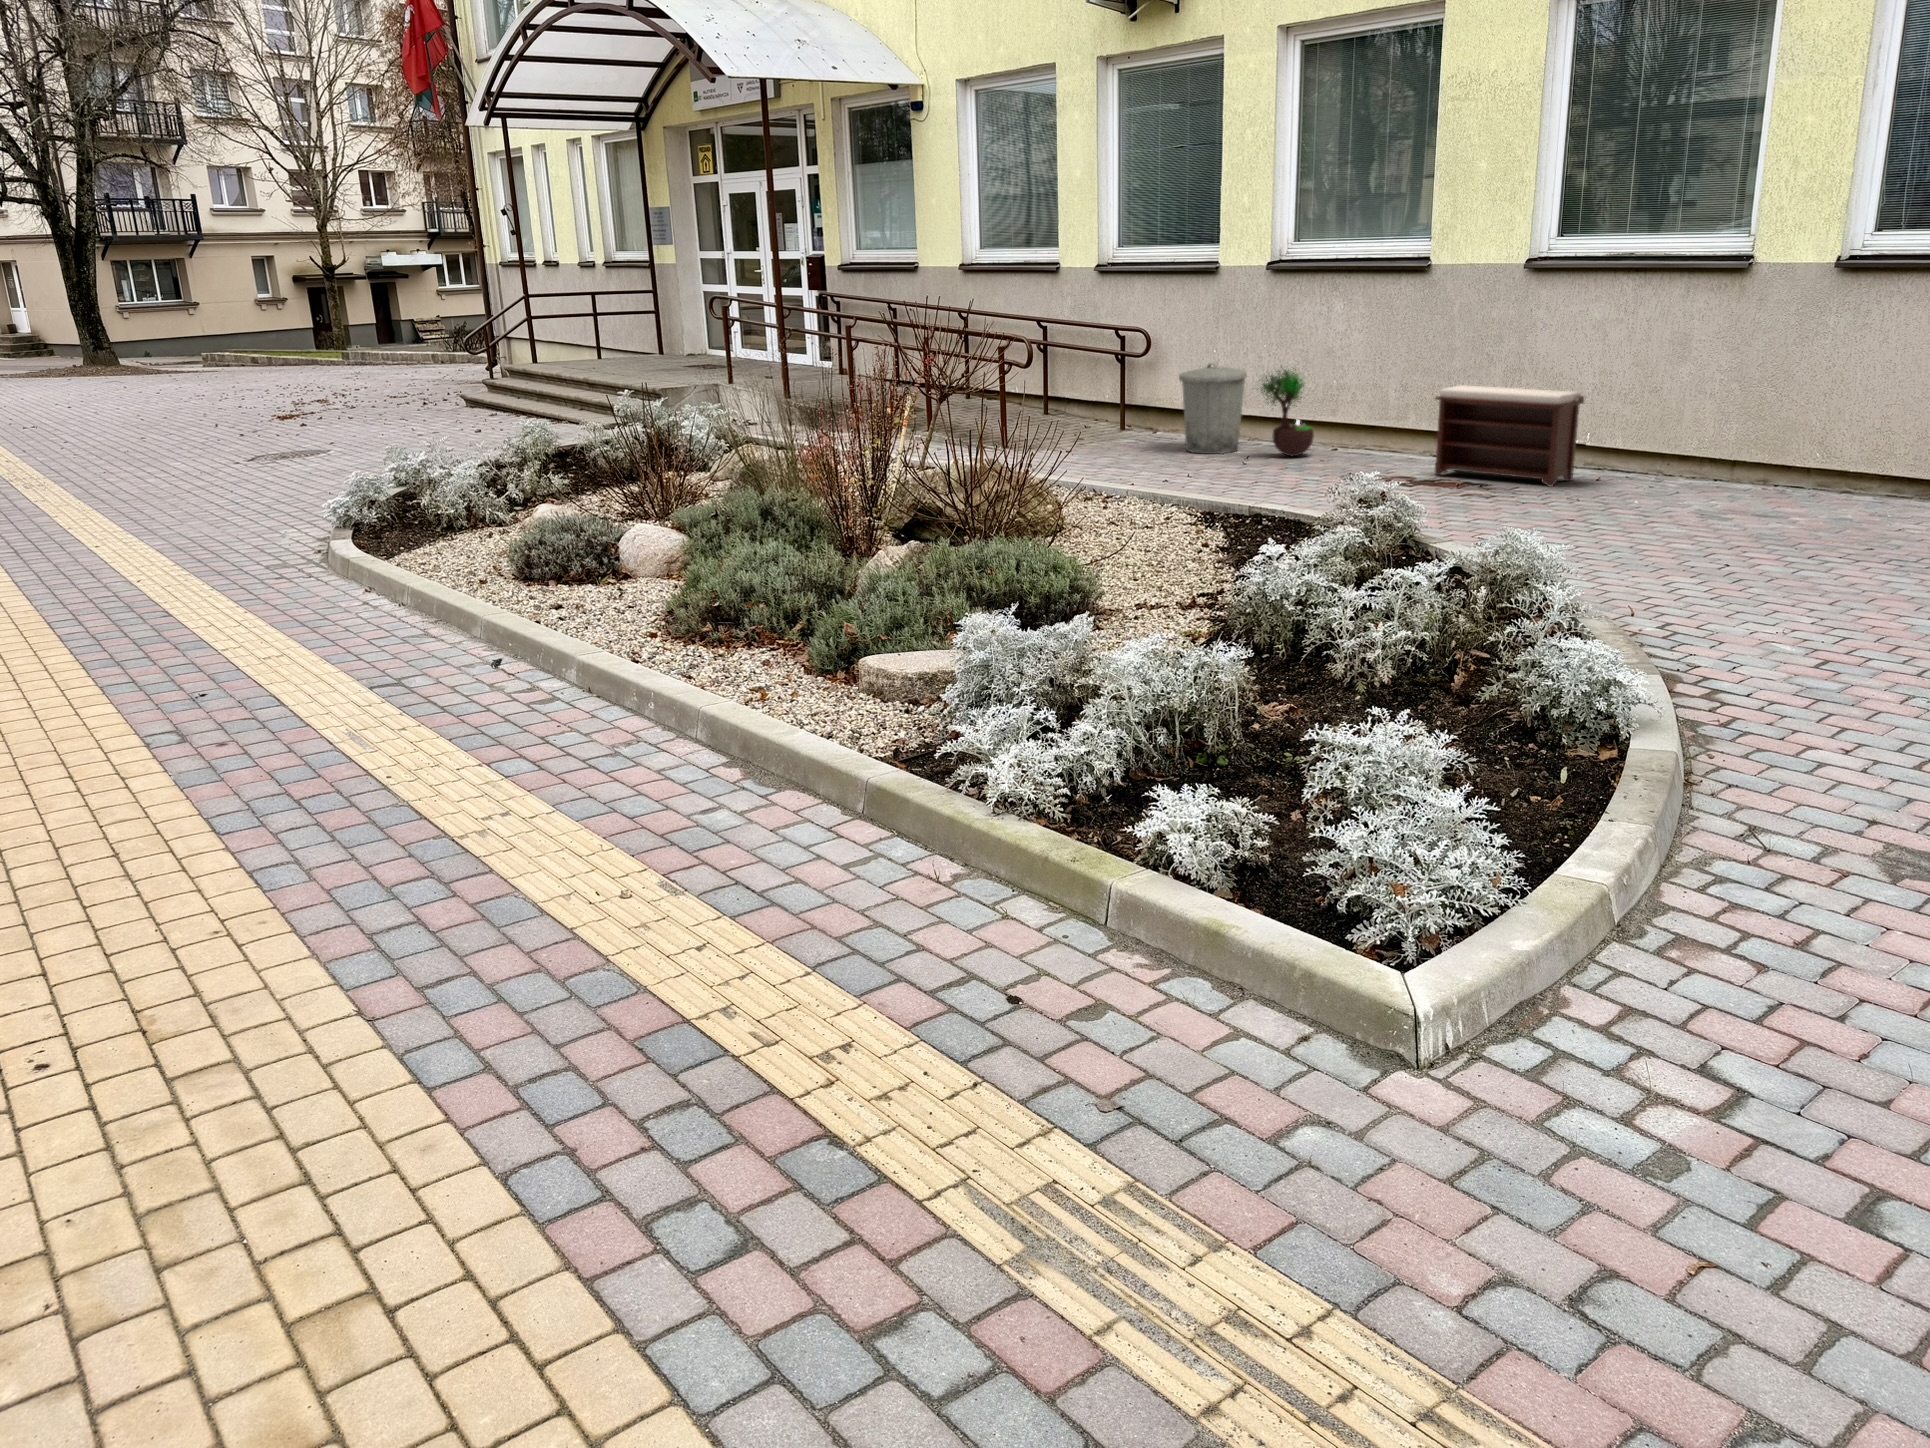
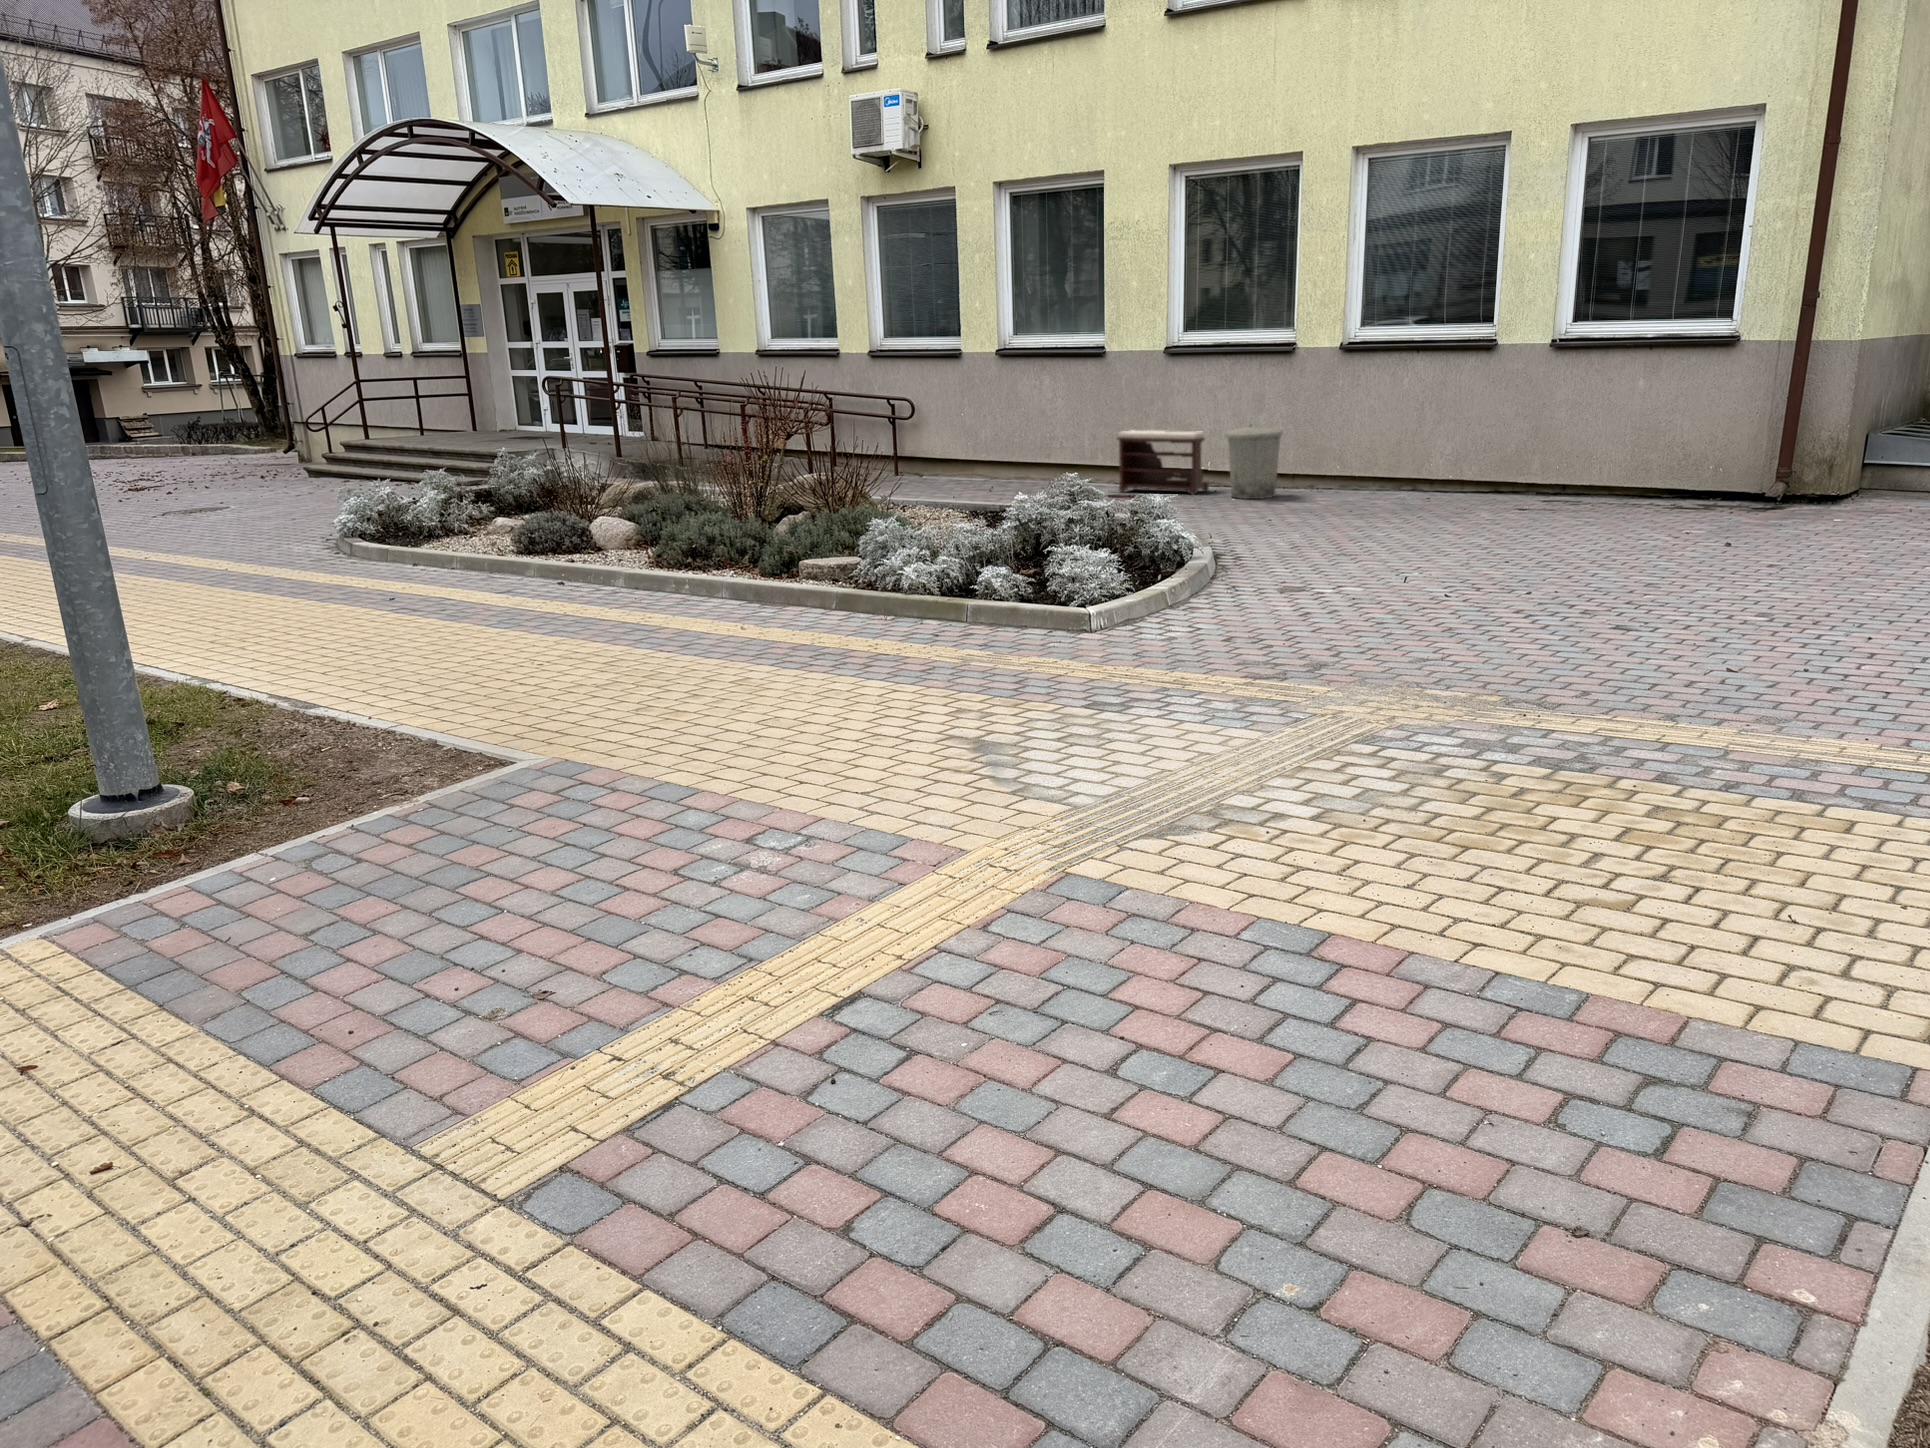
trash can: present [1179,363,1247,454] -> present [1226,424,1283,499]
potted tree: present [1257,366,1314,456] -> none [992,417,1037,486]

